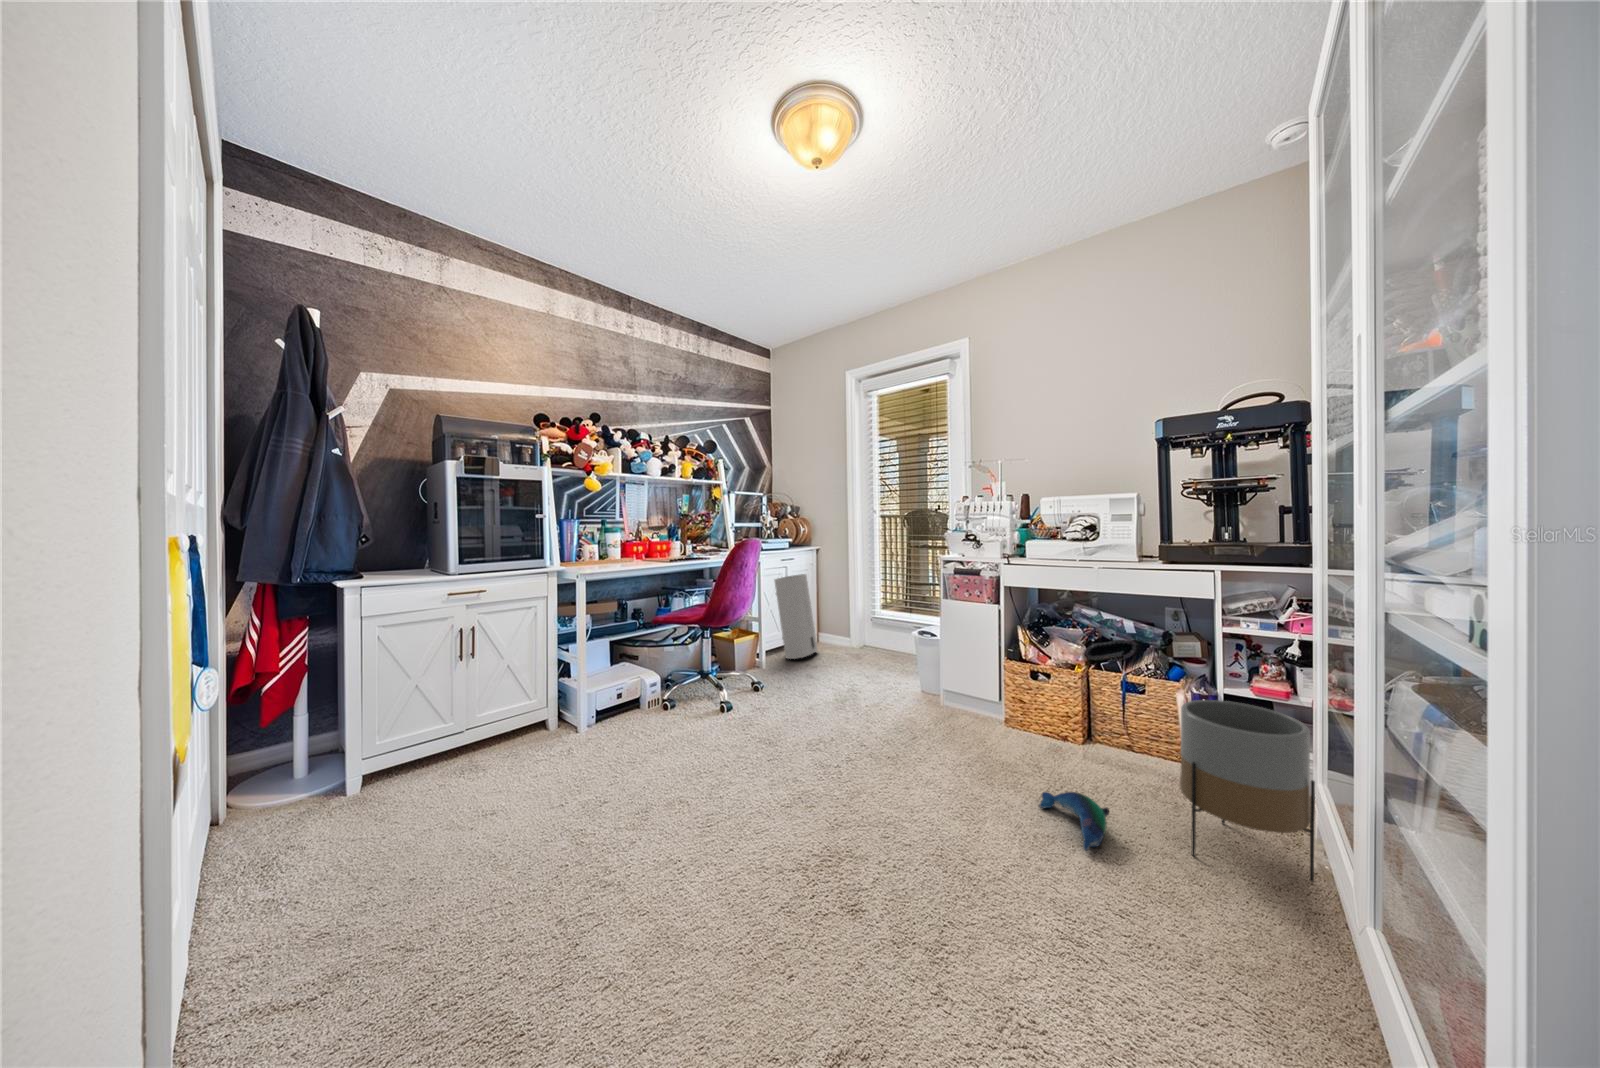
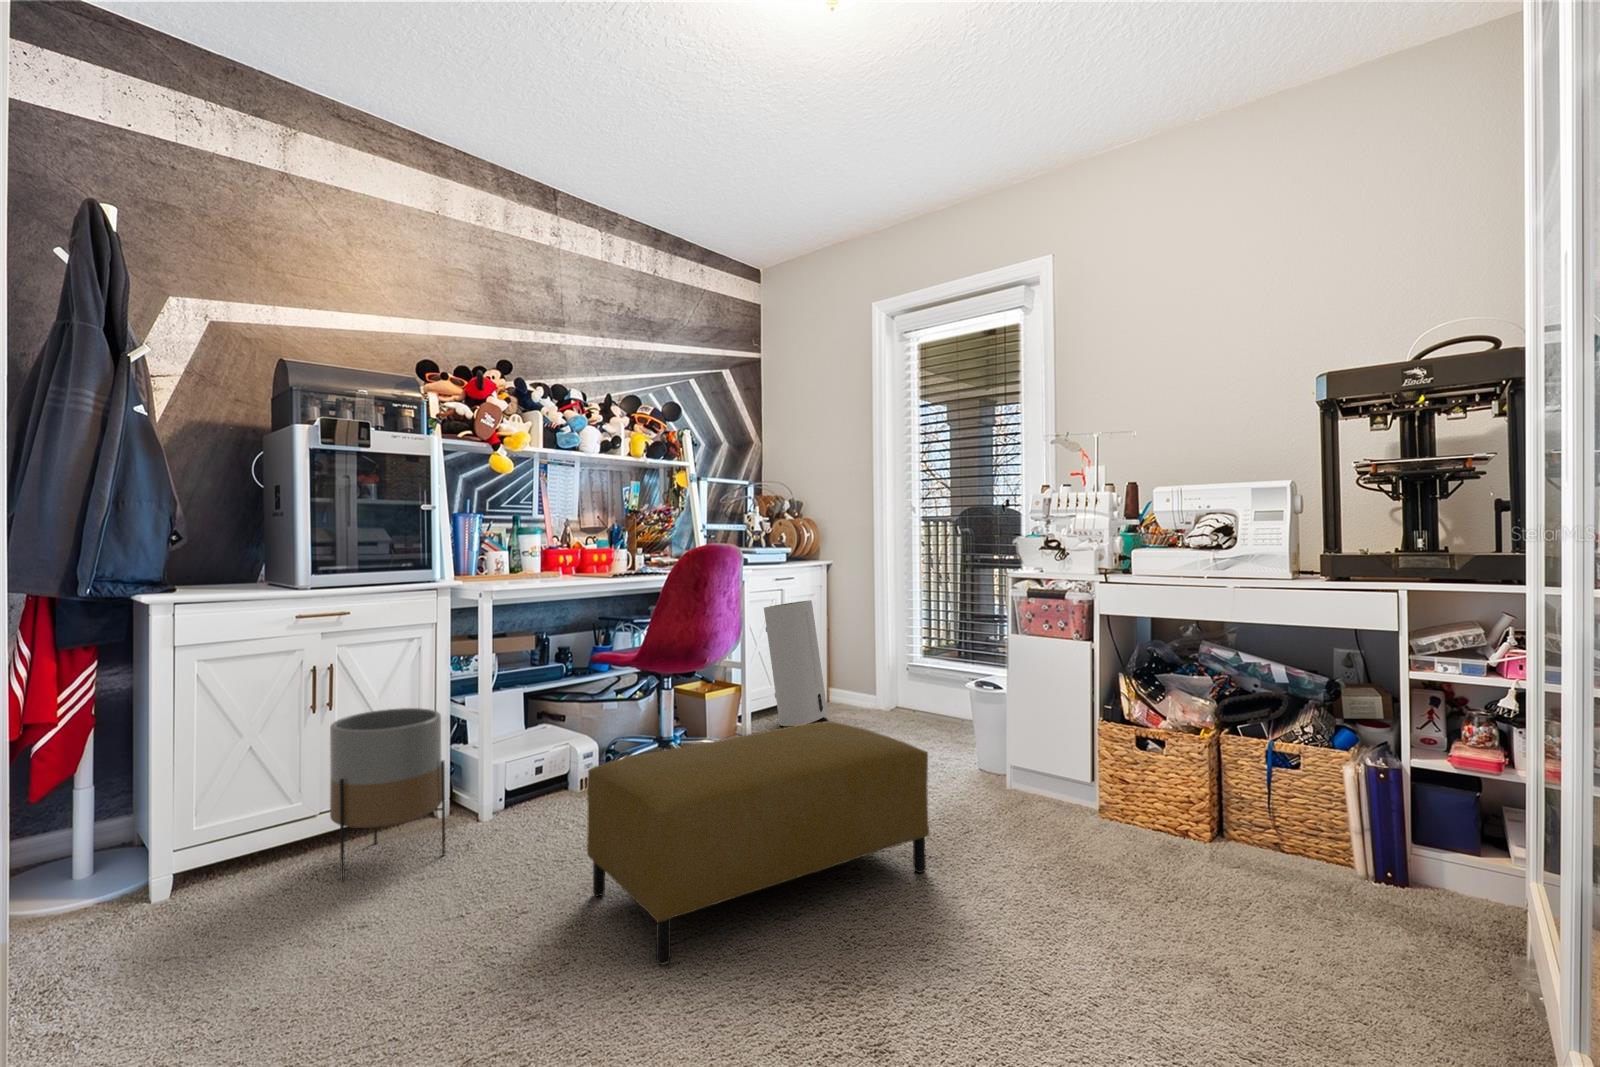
ottoman: none [650,661,889,843] -> present [587,721,929,965]
planter: present [1180,700,1315,882] -> present [330,708,445,882]
plush toy: present [1039,792,1109,851] -> none [1142,901,1239,979]

